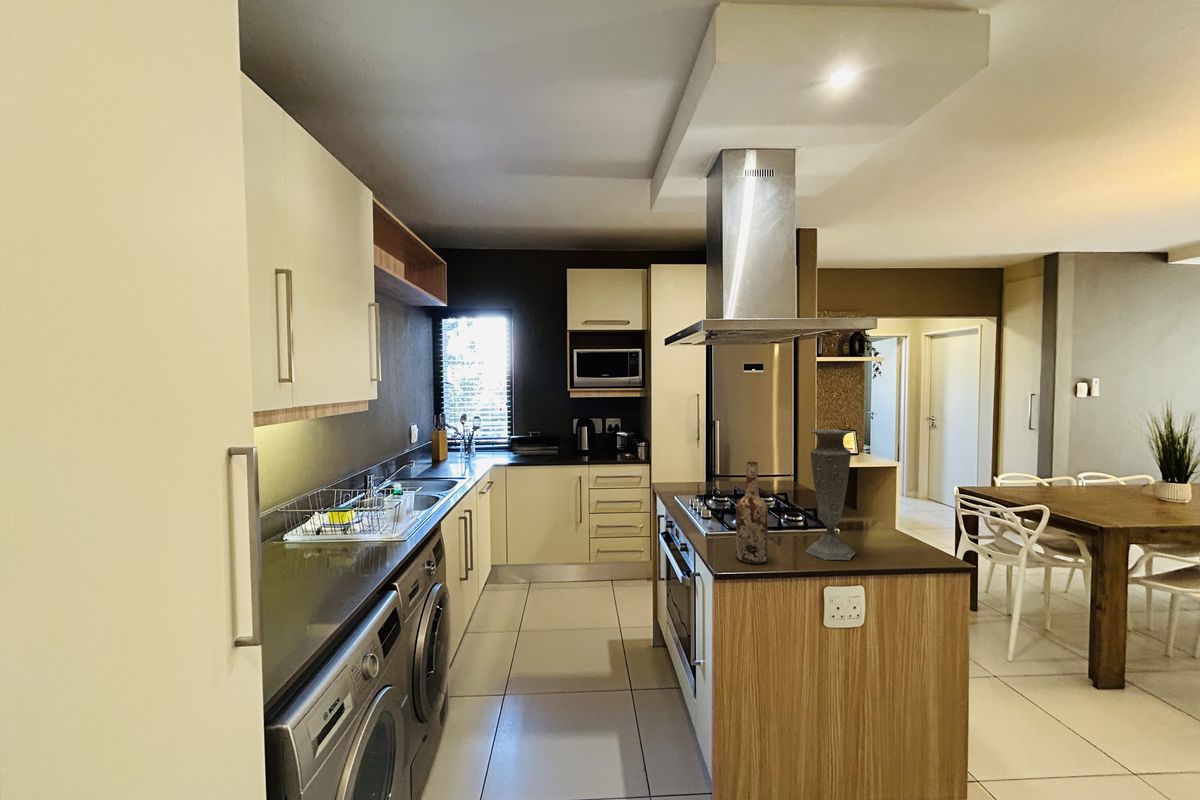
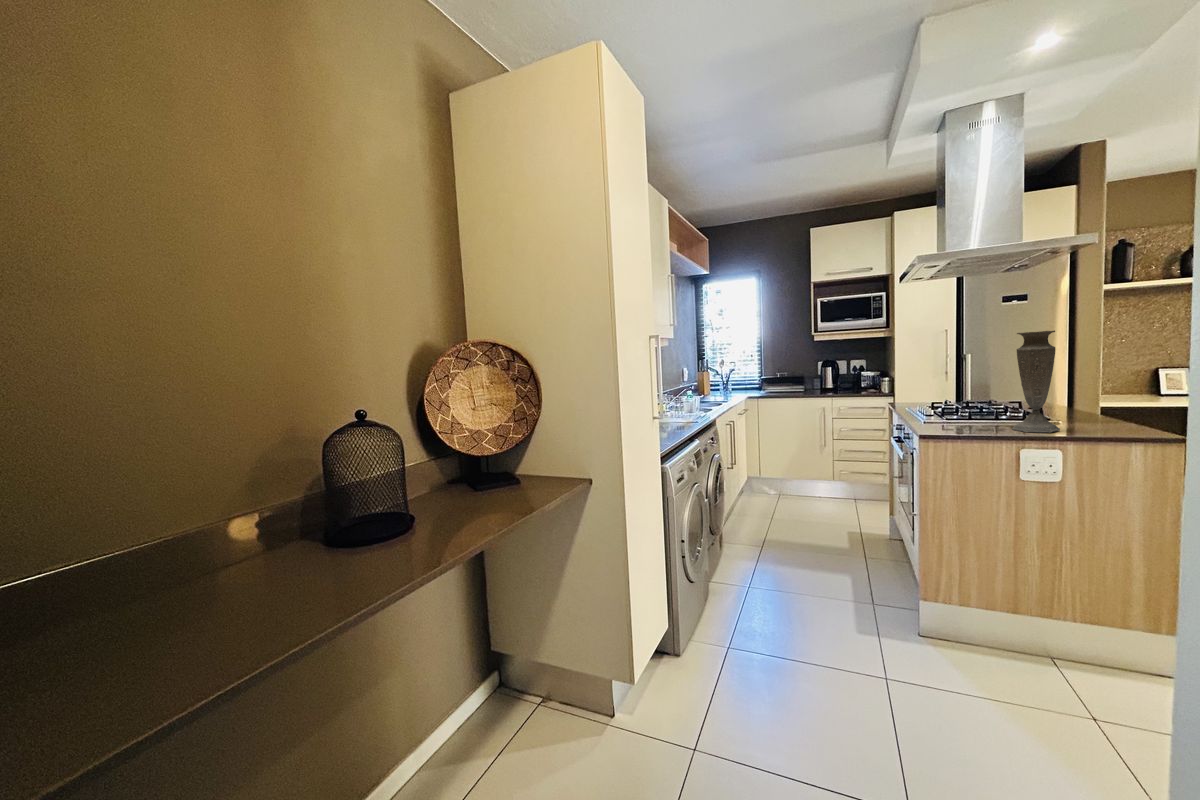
wine bottle: present [736,462,768,564] -> none [946,357,972,432]

